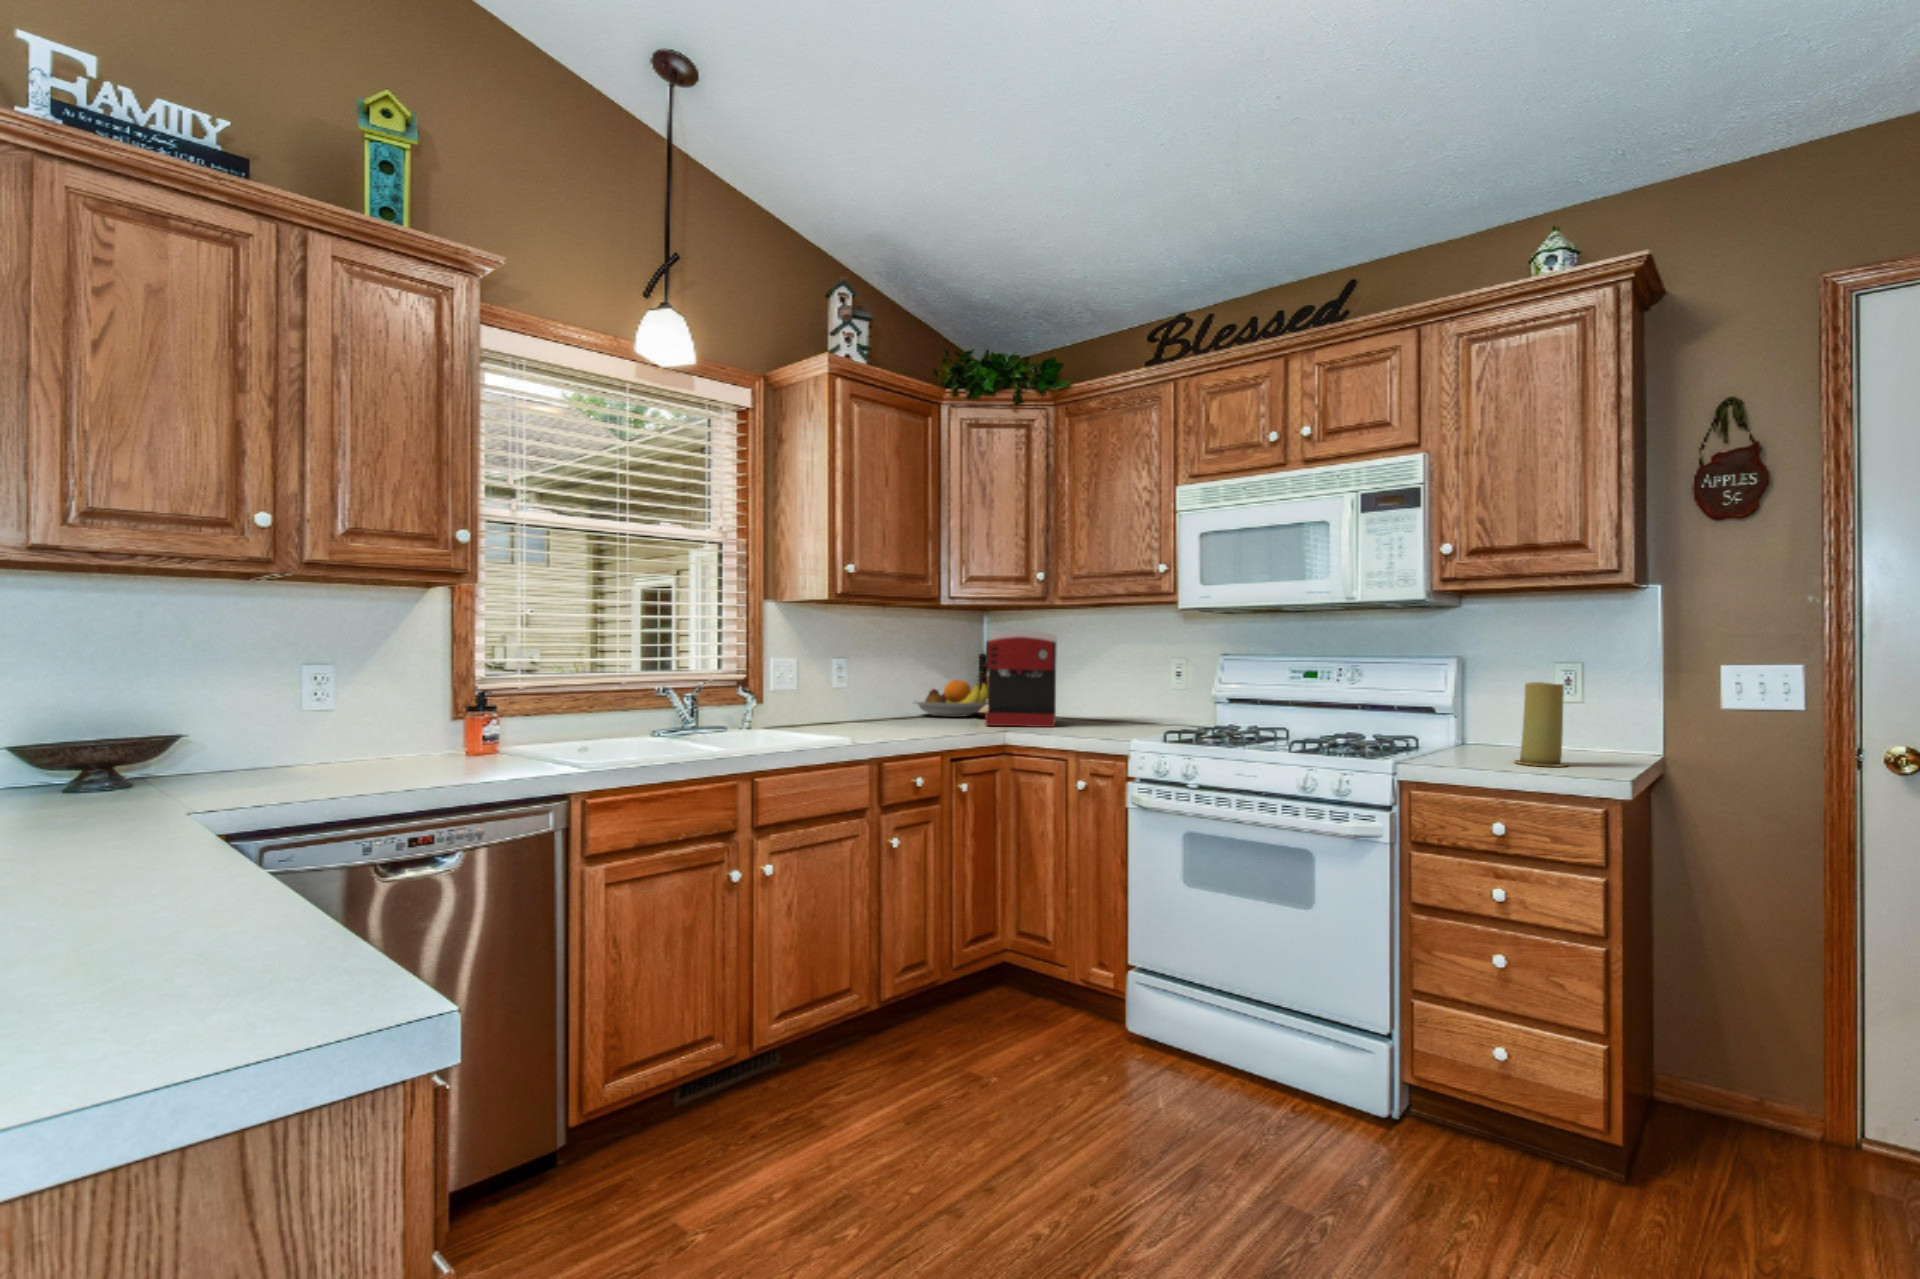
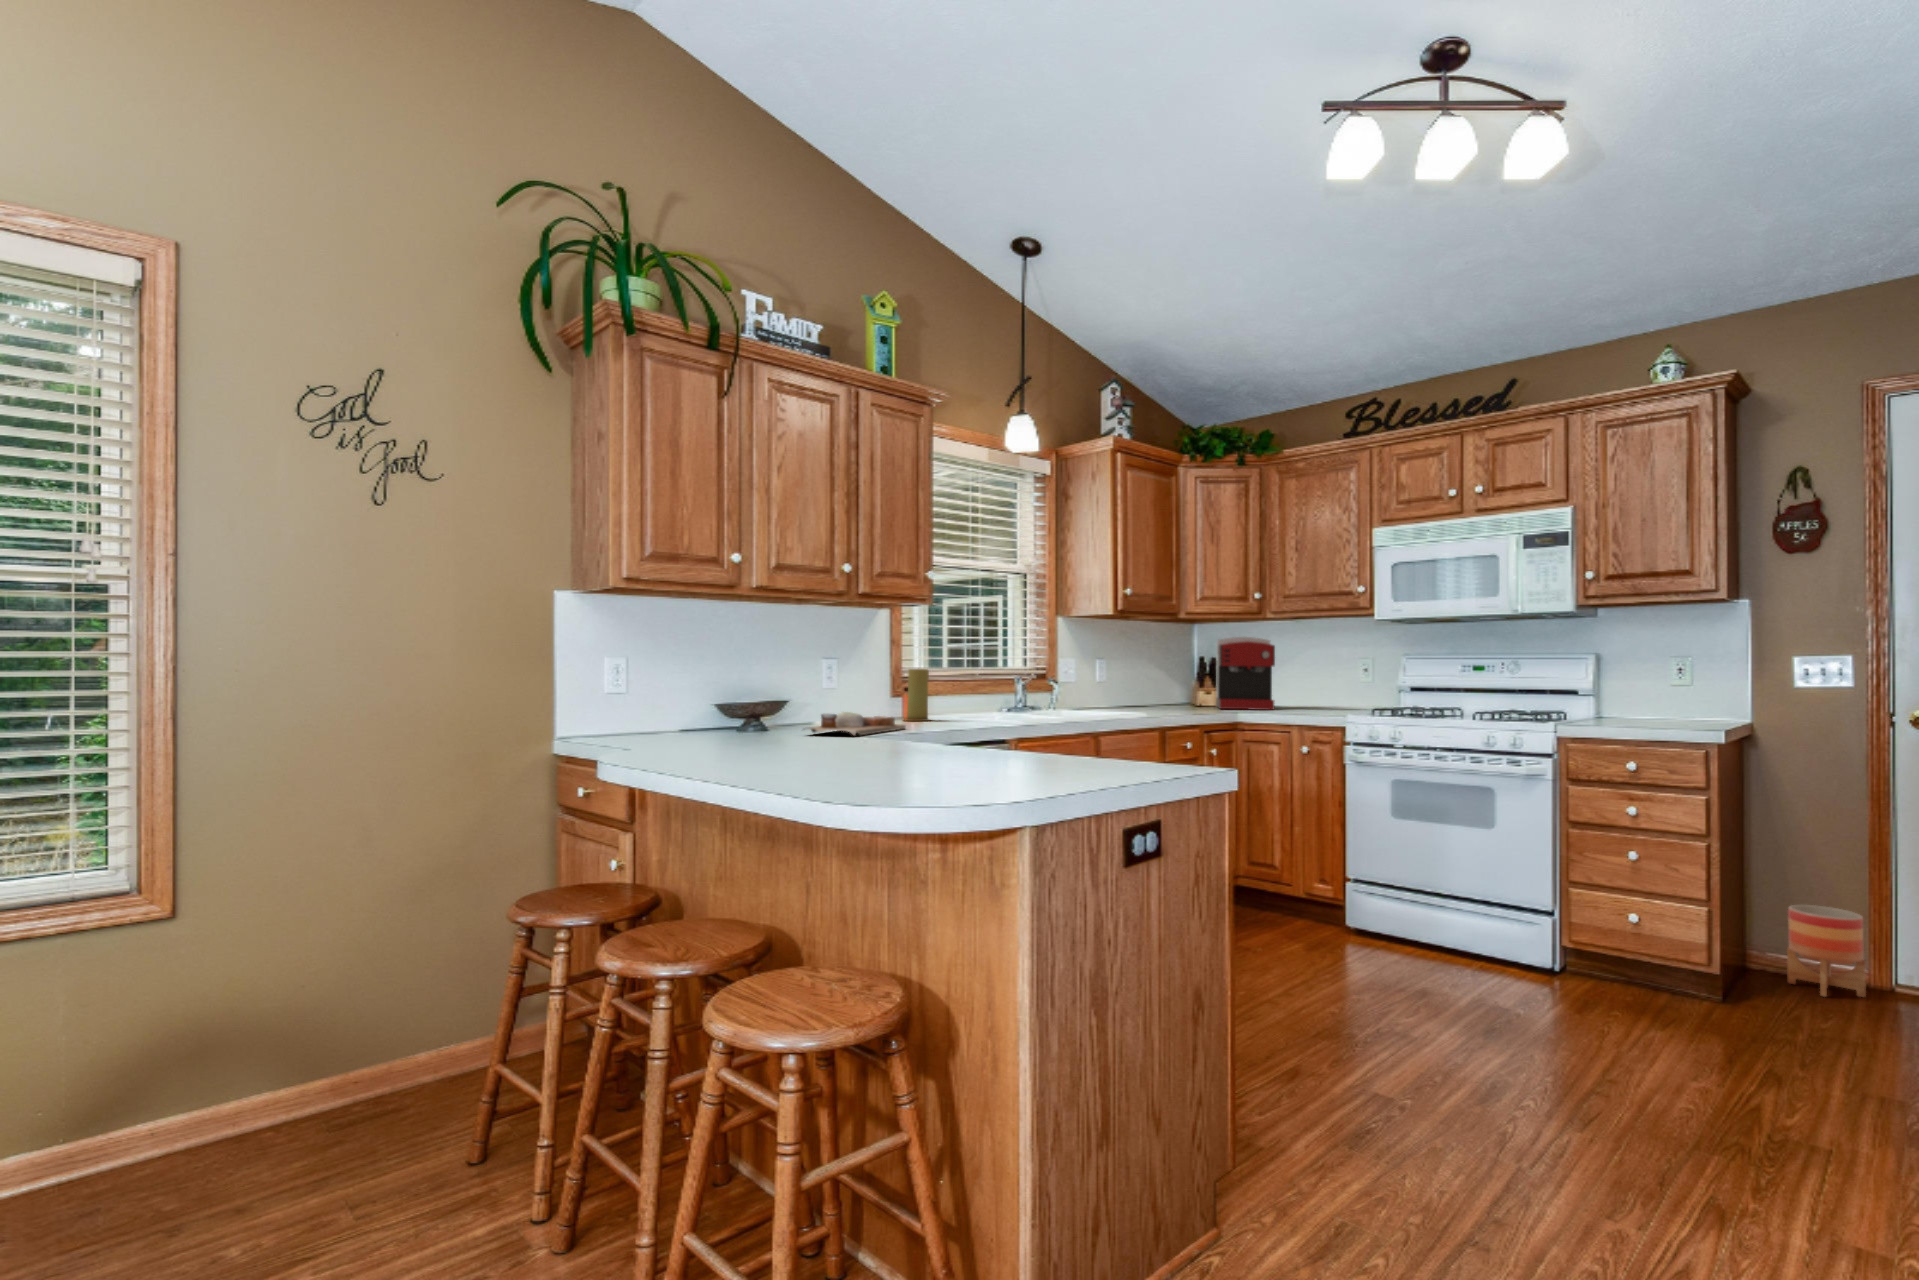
fruit bowl: present [915,680,988,717] -> none [1142,677,1210,705]
candle: present [1514,682,1568,767] -> present [906,669,929,721]
cutting board: none [78,765,363,822] -> present [807,712,906,735]
planter: none [1706,1017,1816,1162] -> present [1787,905,1866,997]

